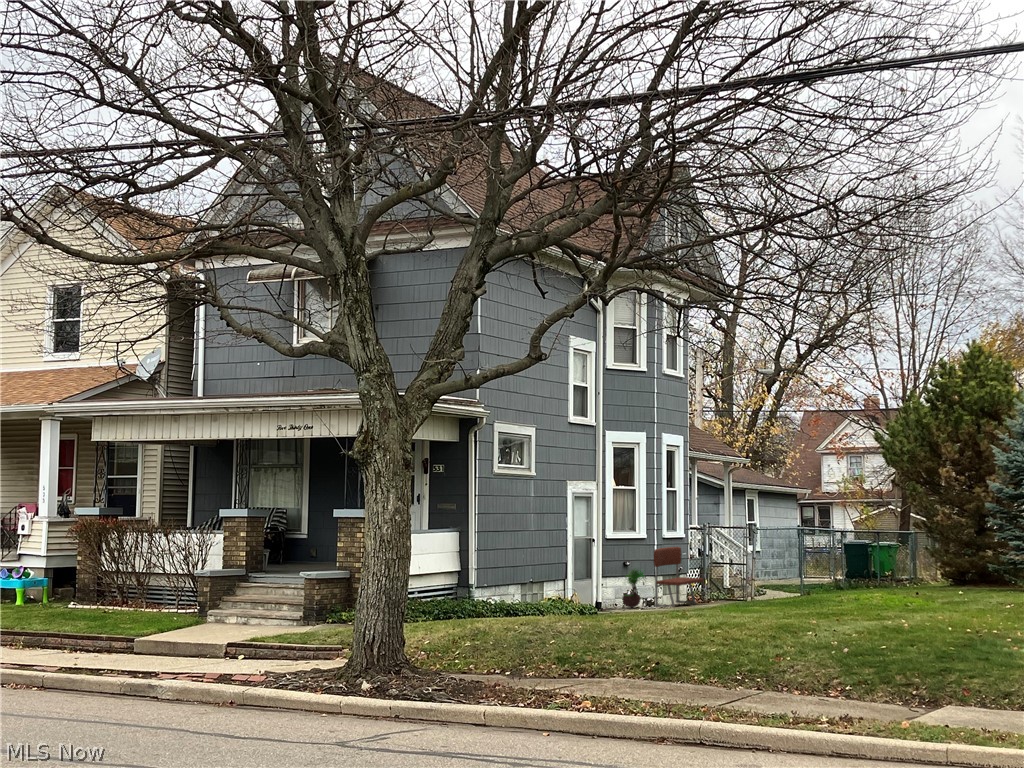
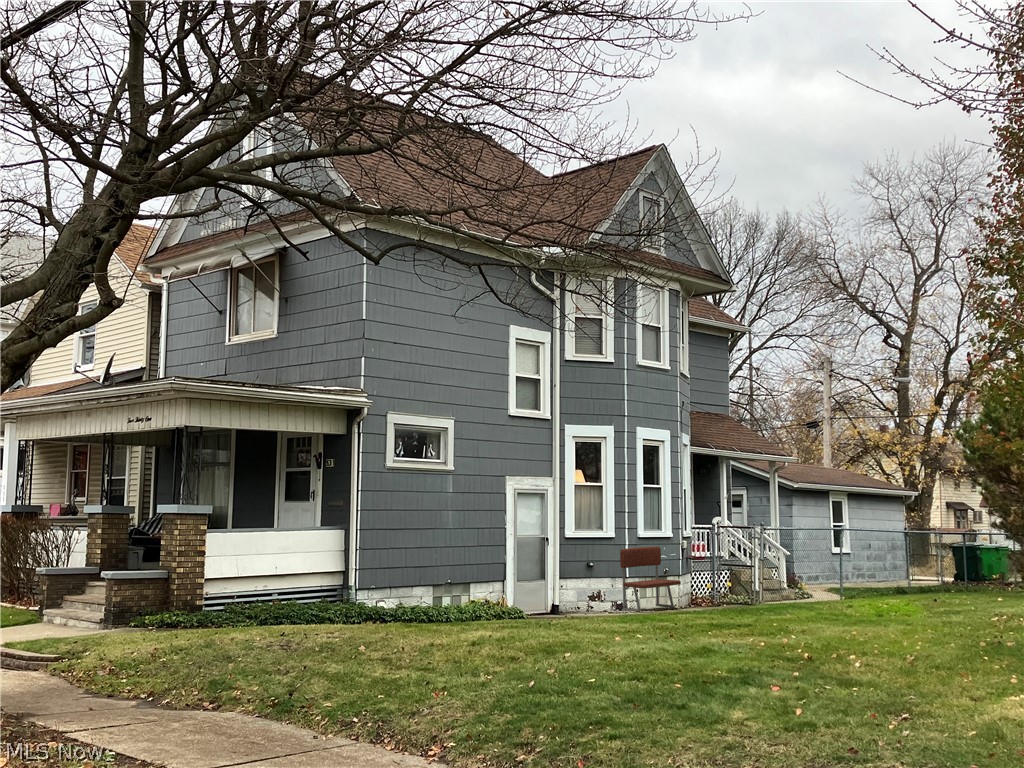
potted tree: present [622,570,643,608] -> none [580,567,605,611]

